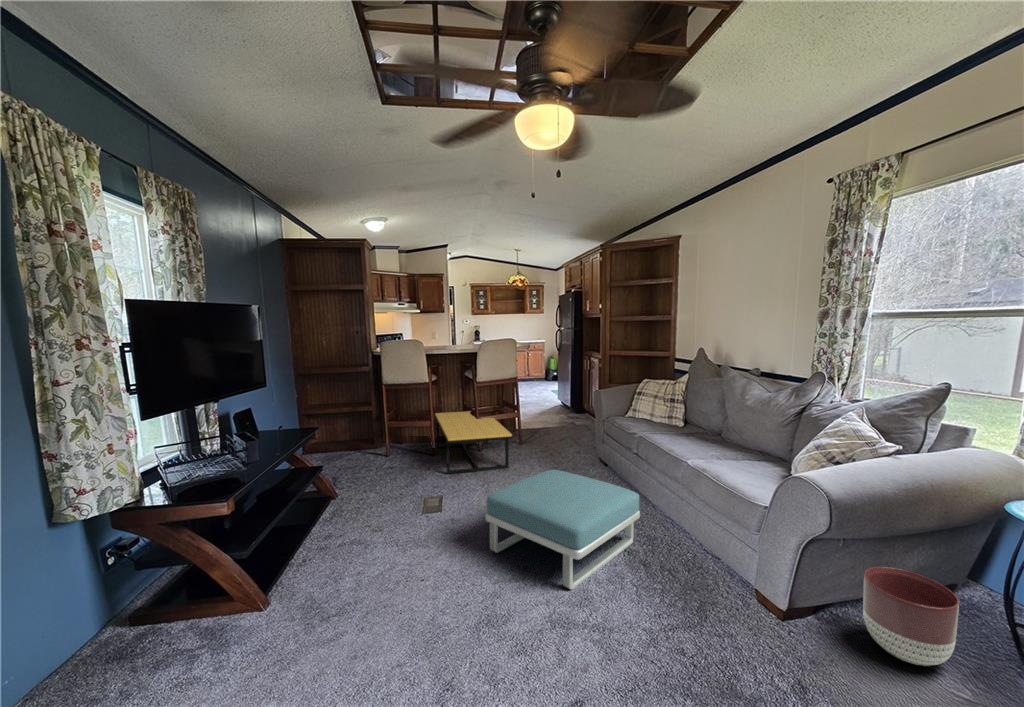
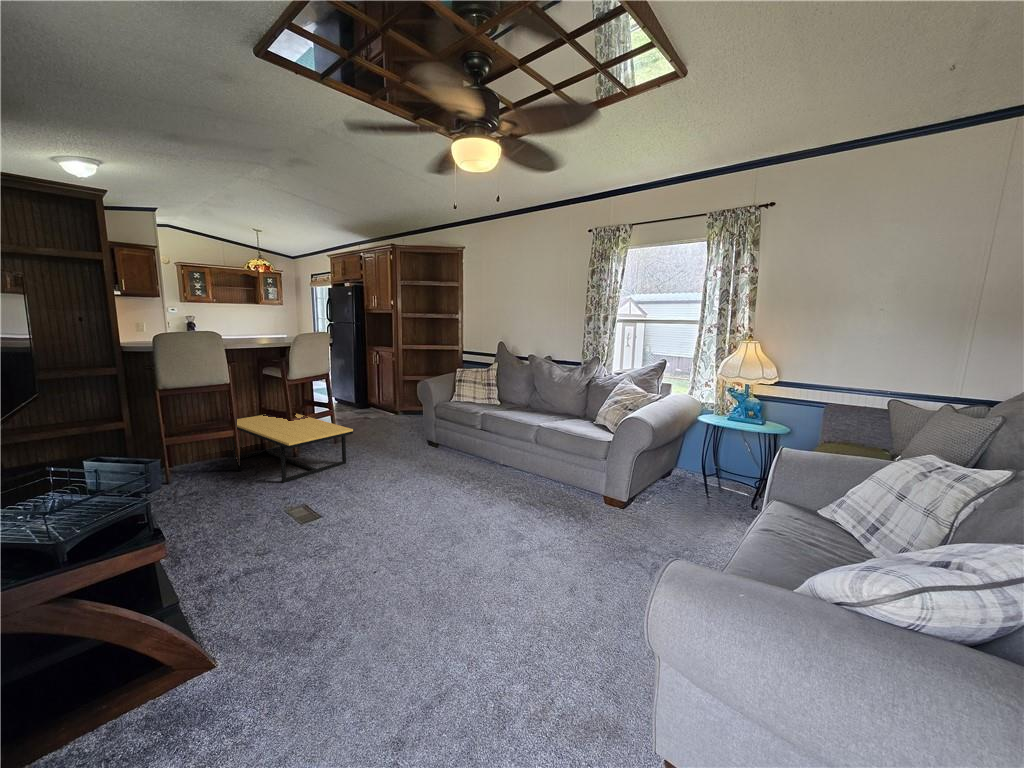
footstool: present [486,470,640,589] -> none [403,451,513,535]
planter: present [863,567,959,666] -> none [651,463,693,507]

